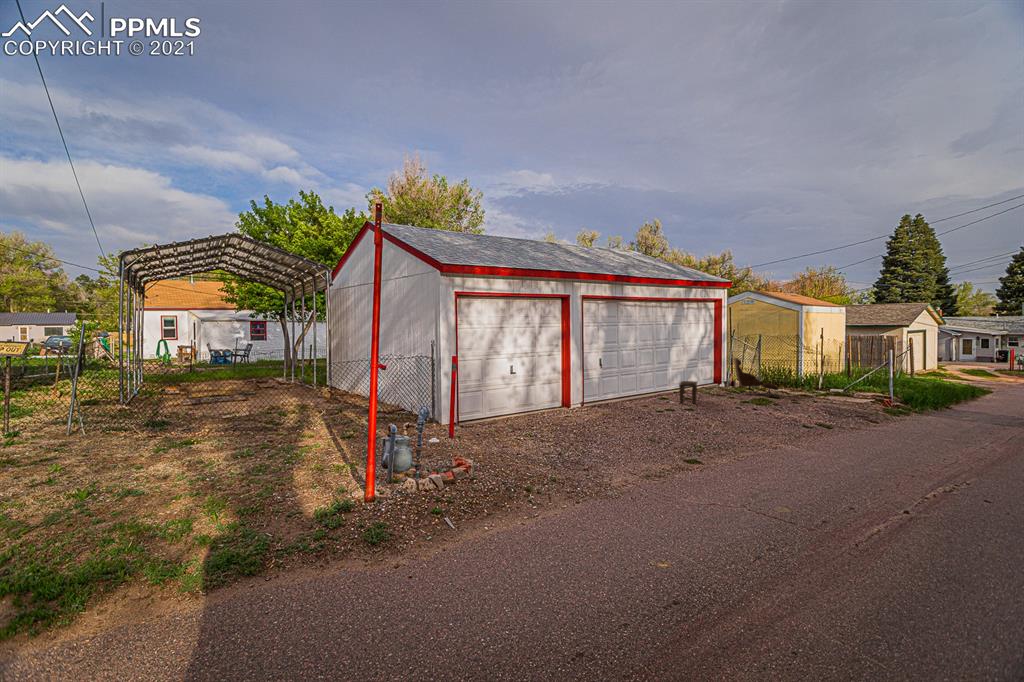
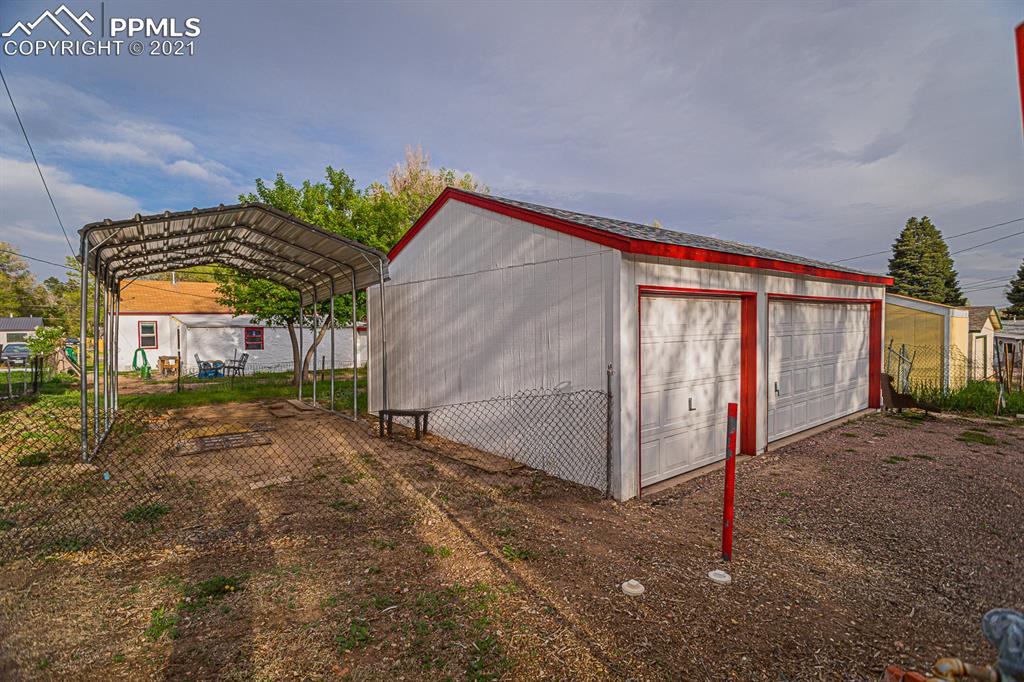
bench: present [679,381,698,404] -> present [379,409,429,440]

